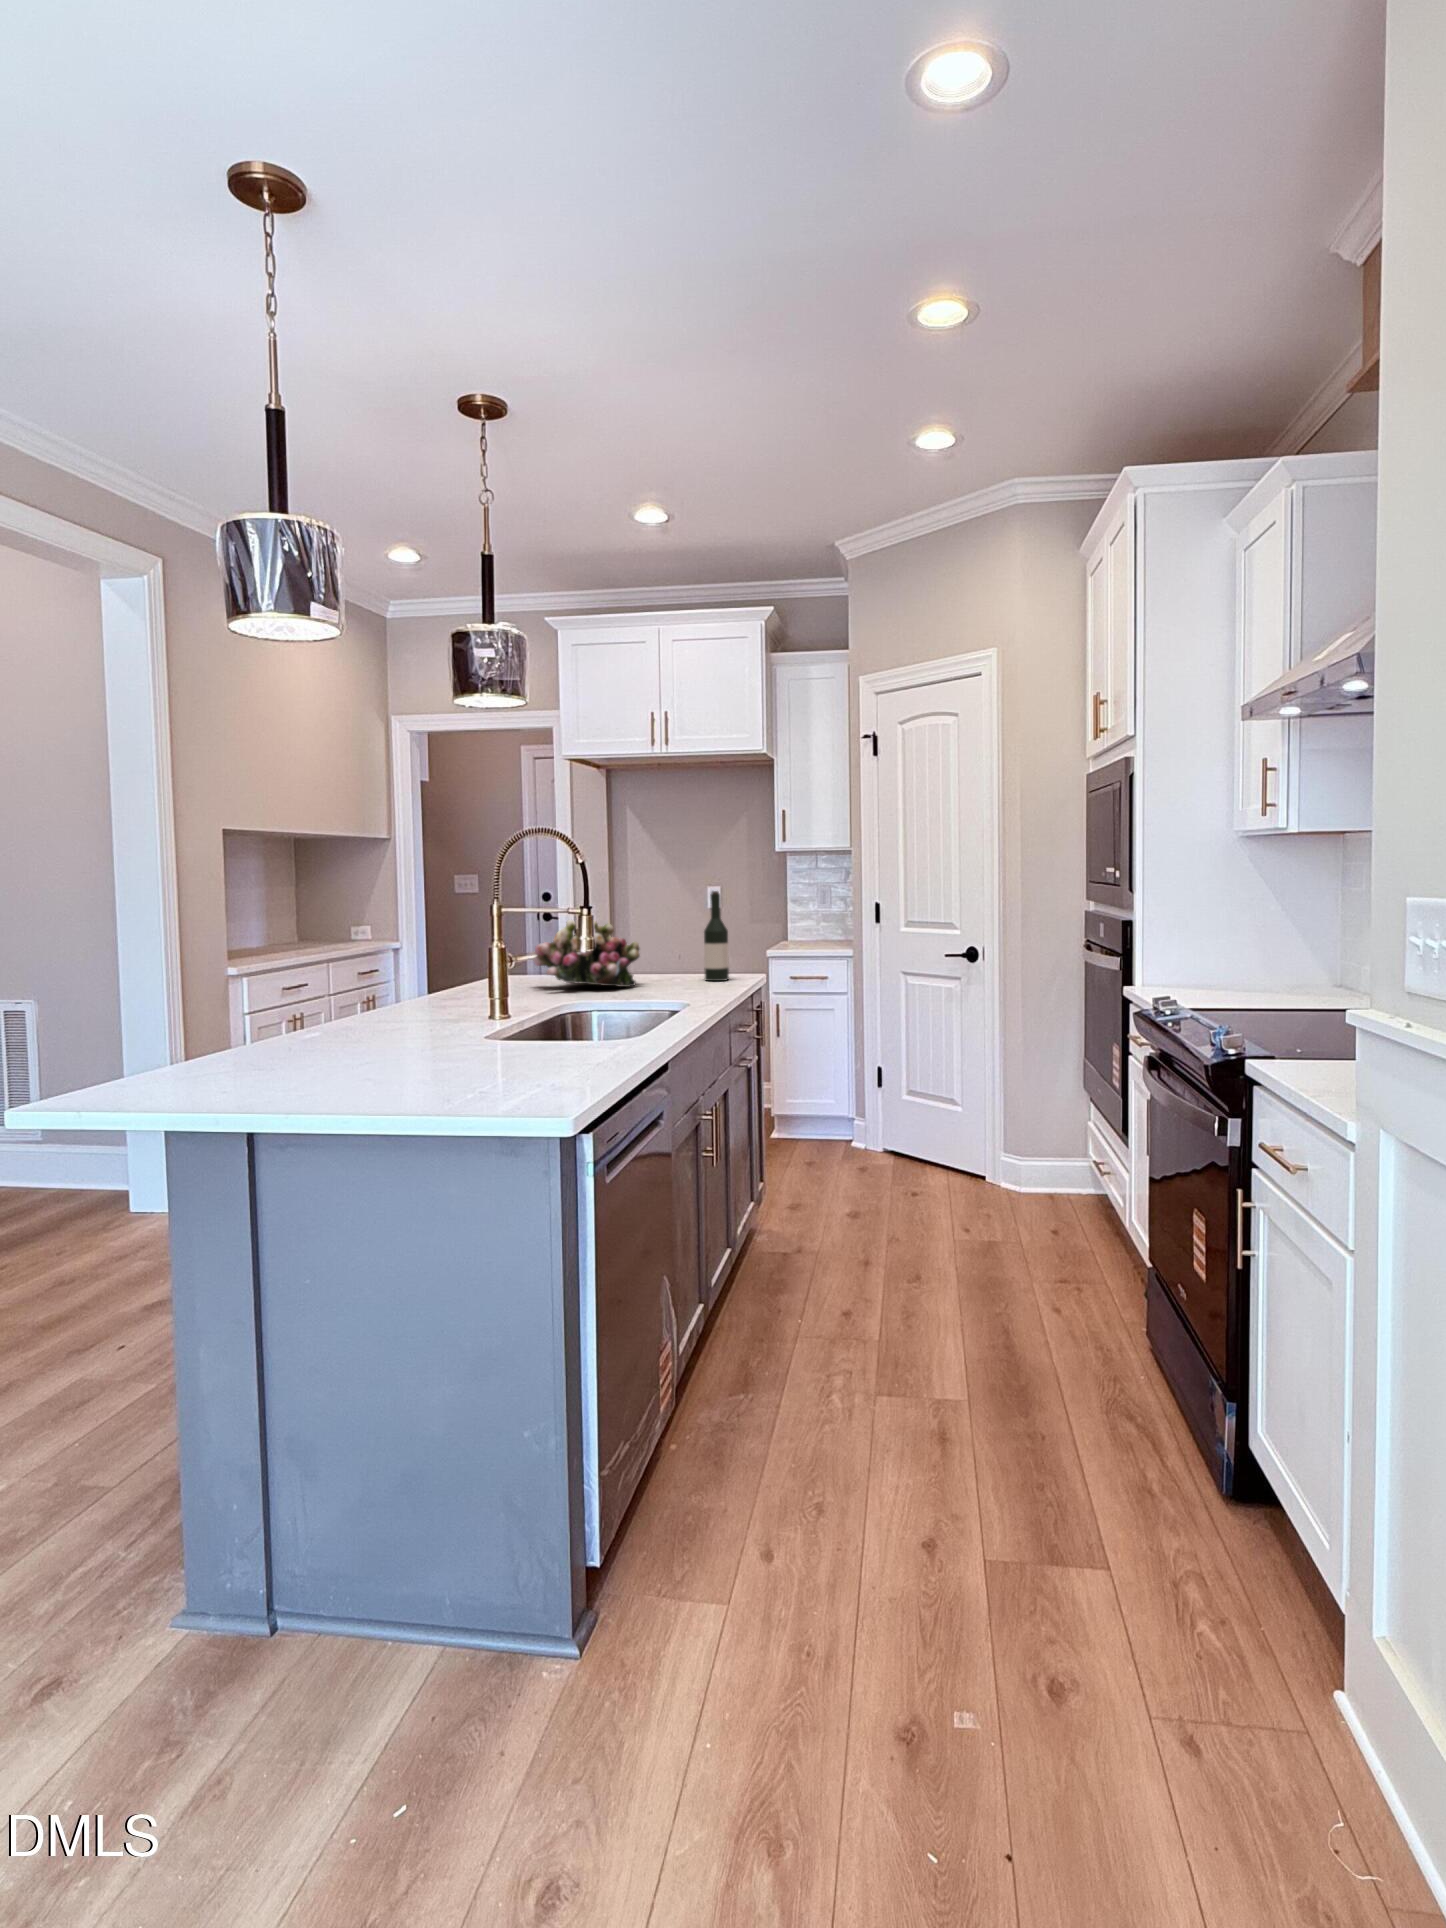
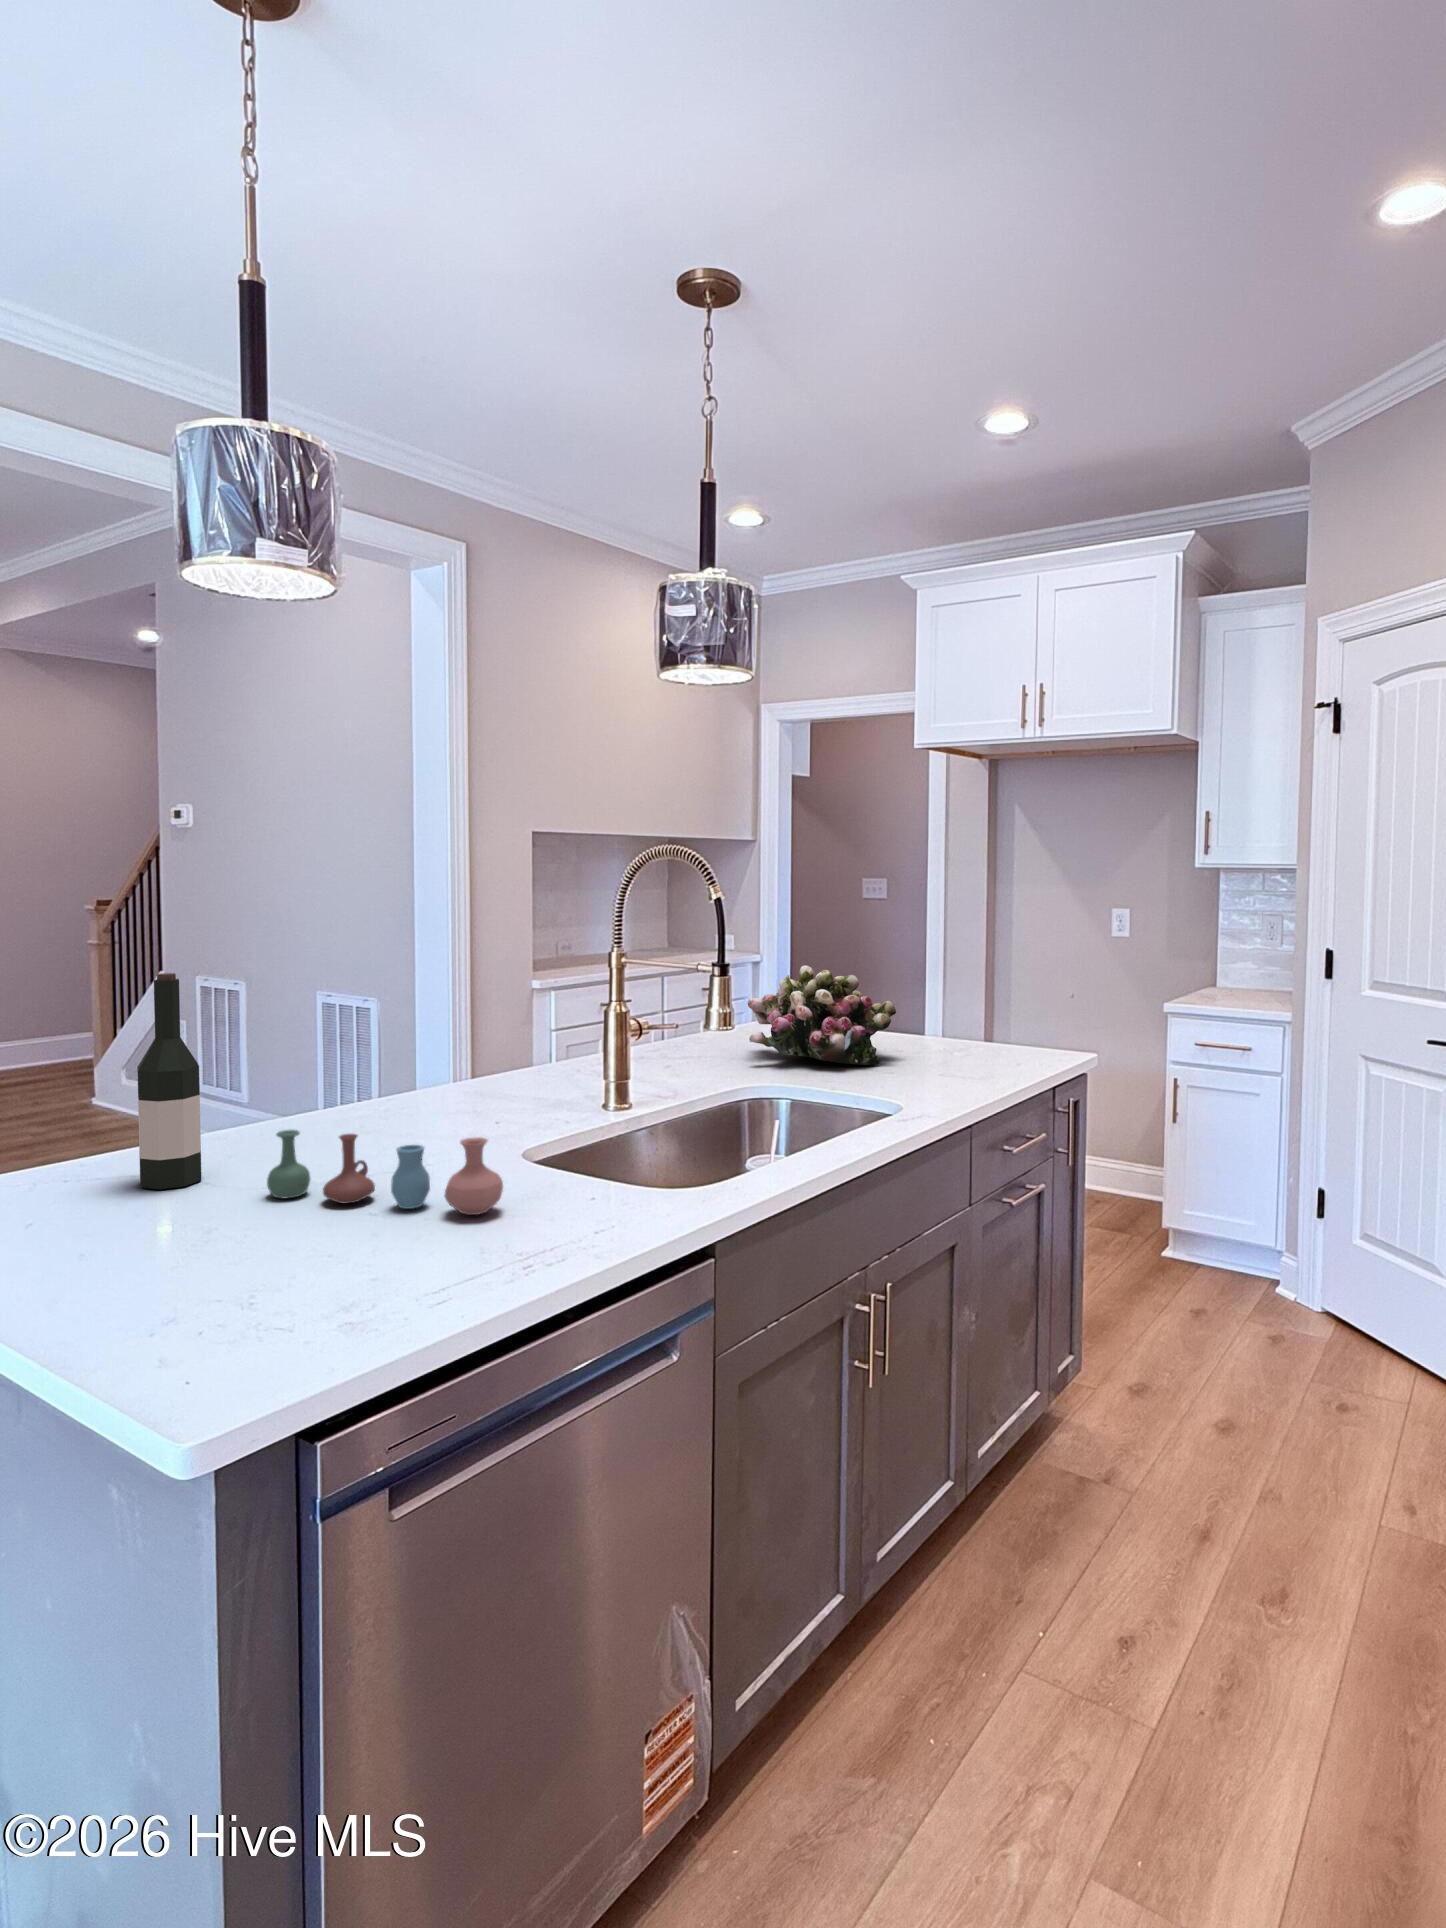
wine bottle: present [704,891,729,981] -> present [137,973,201,1189]
vase: none [362,1005,539,1060] -> present [267,1130,503,1215]

